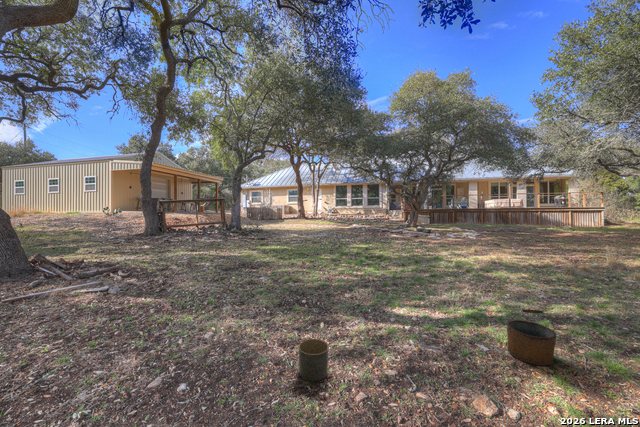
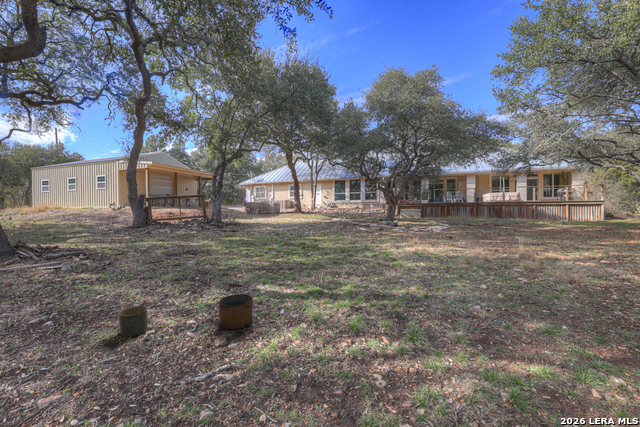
bucket: present [507,309,556,366] -> present [219,284,253,329]

